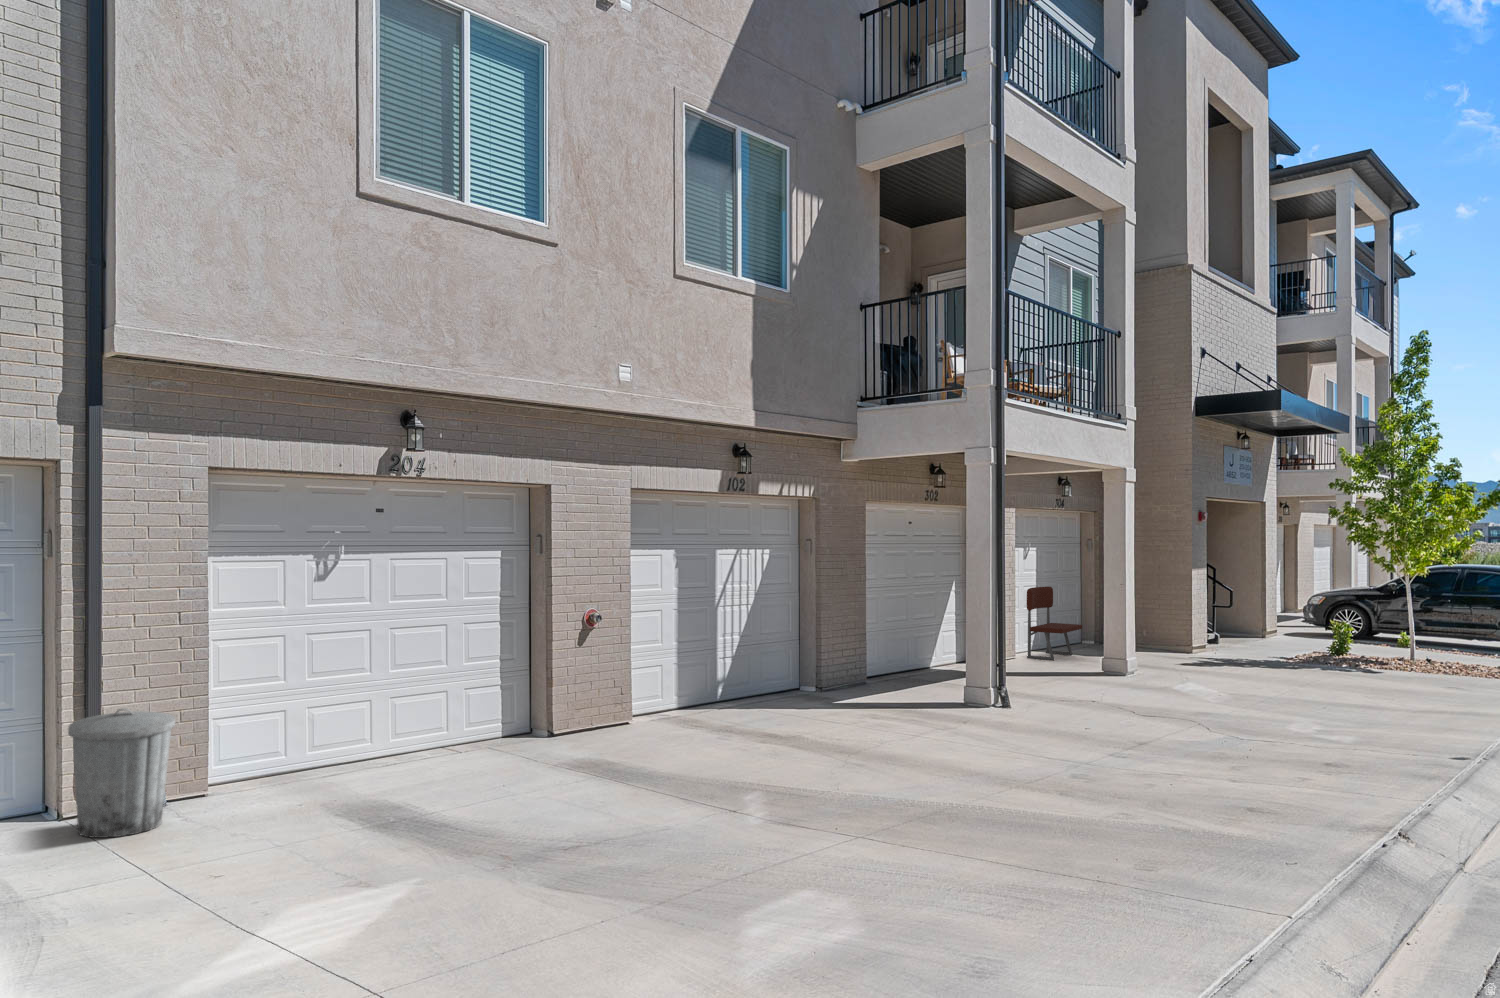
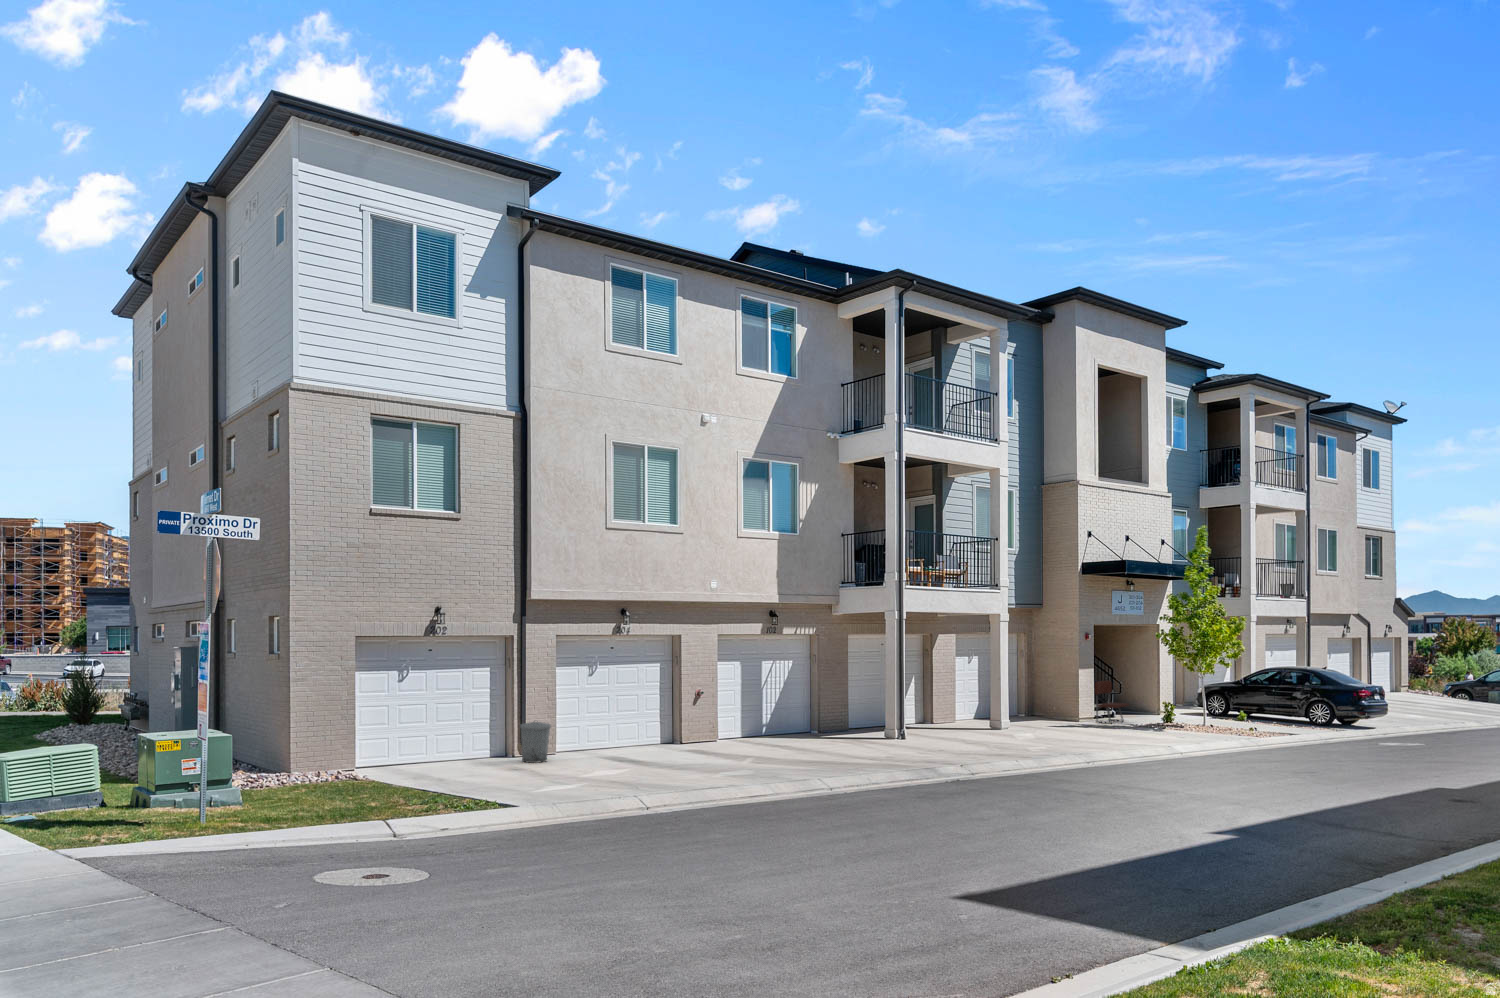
bench: present [1027,587,1082,661] -> present [1095,681,1129,724]

